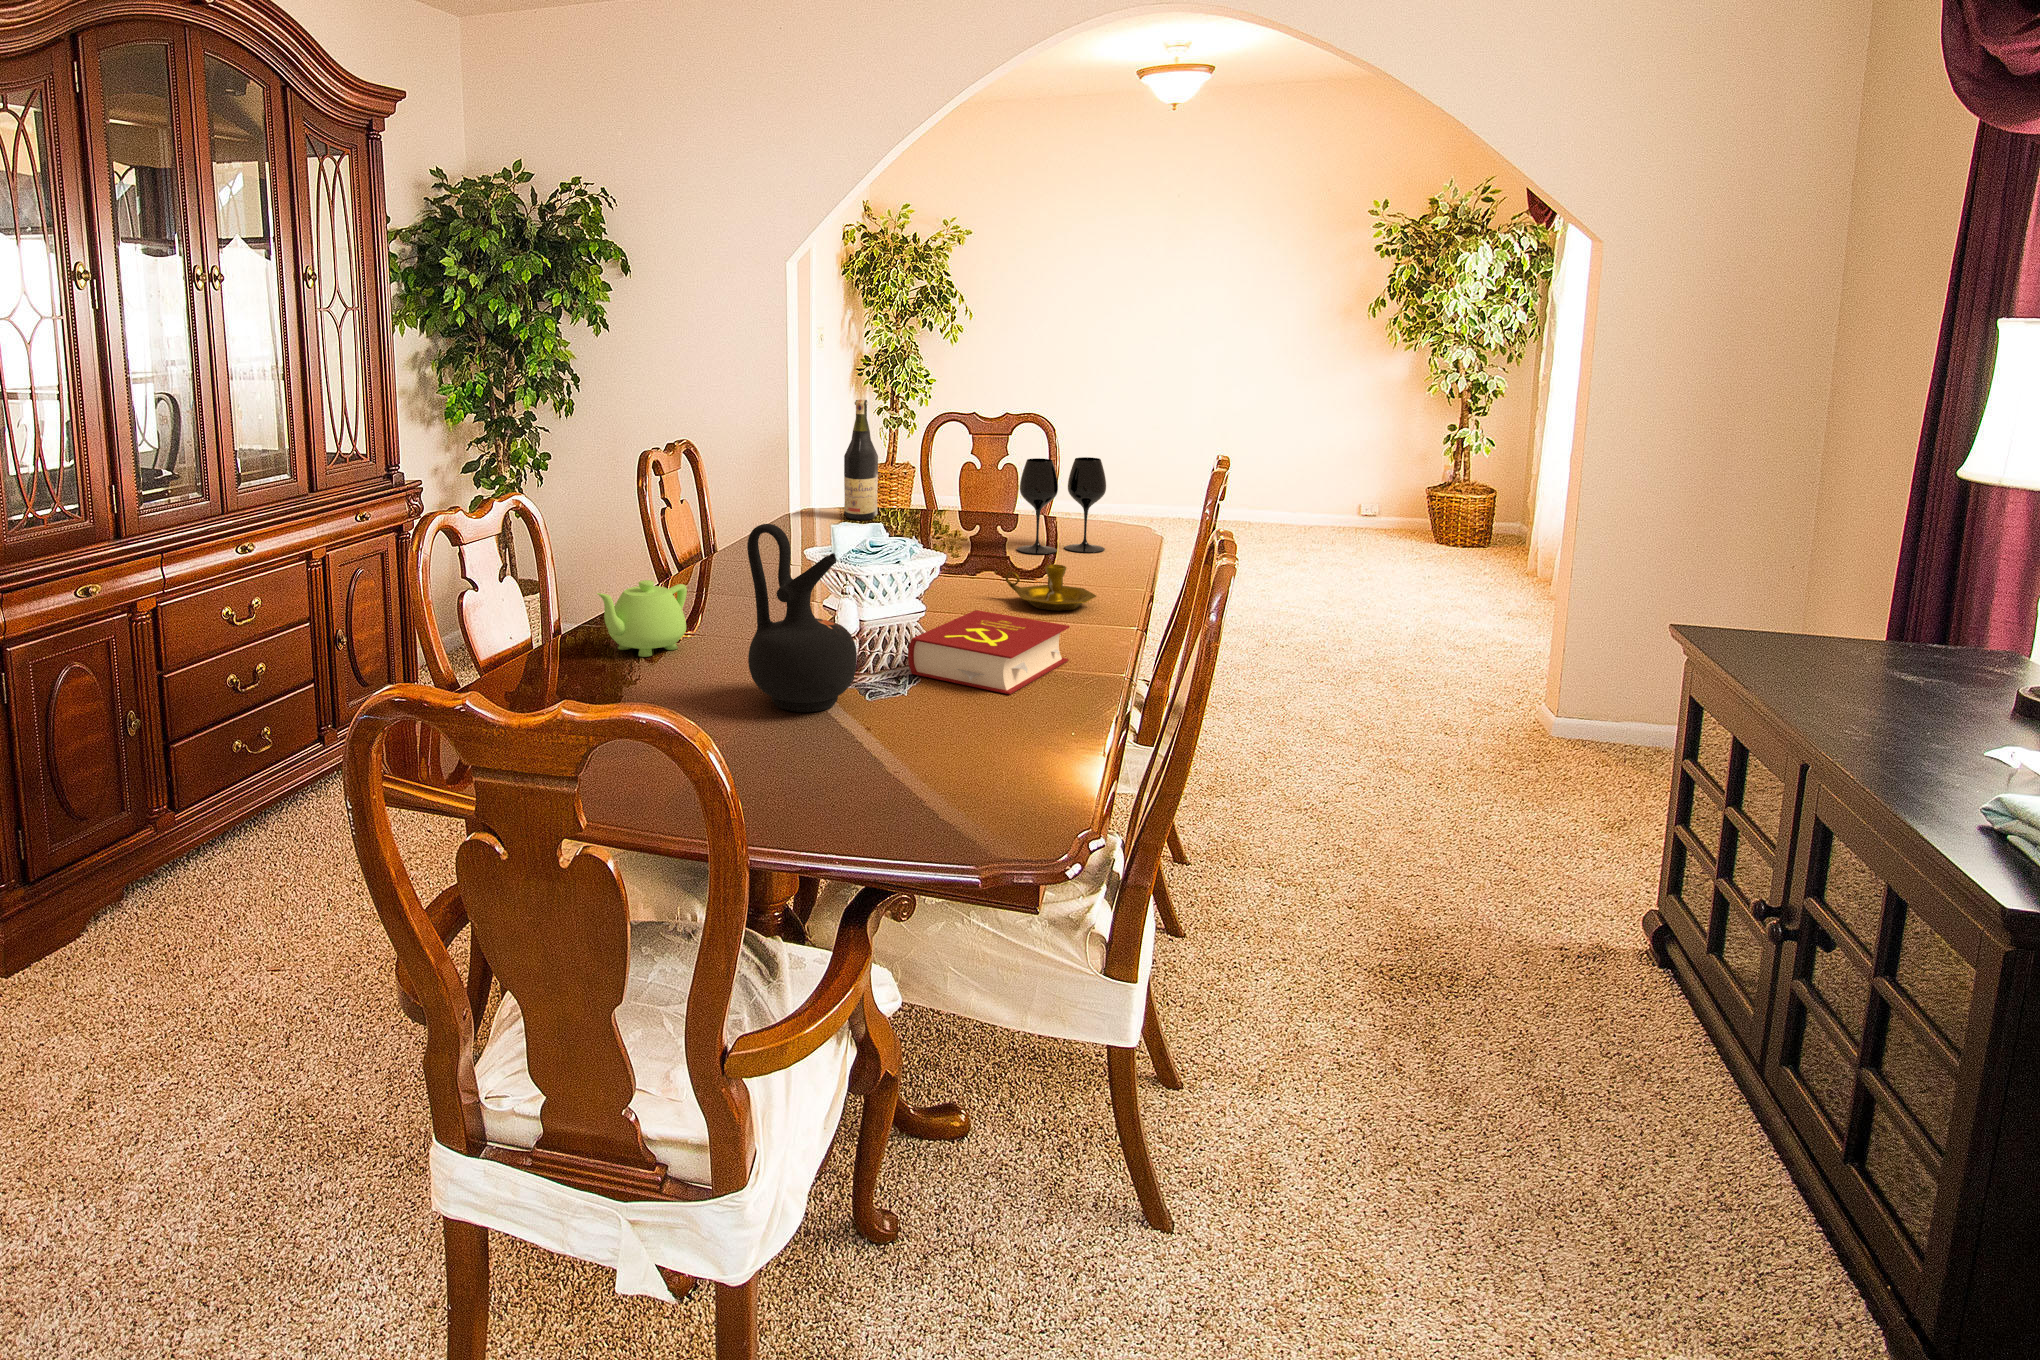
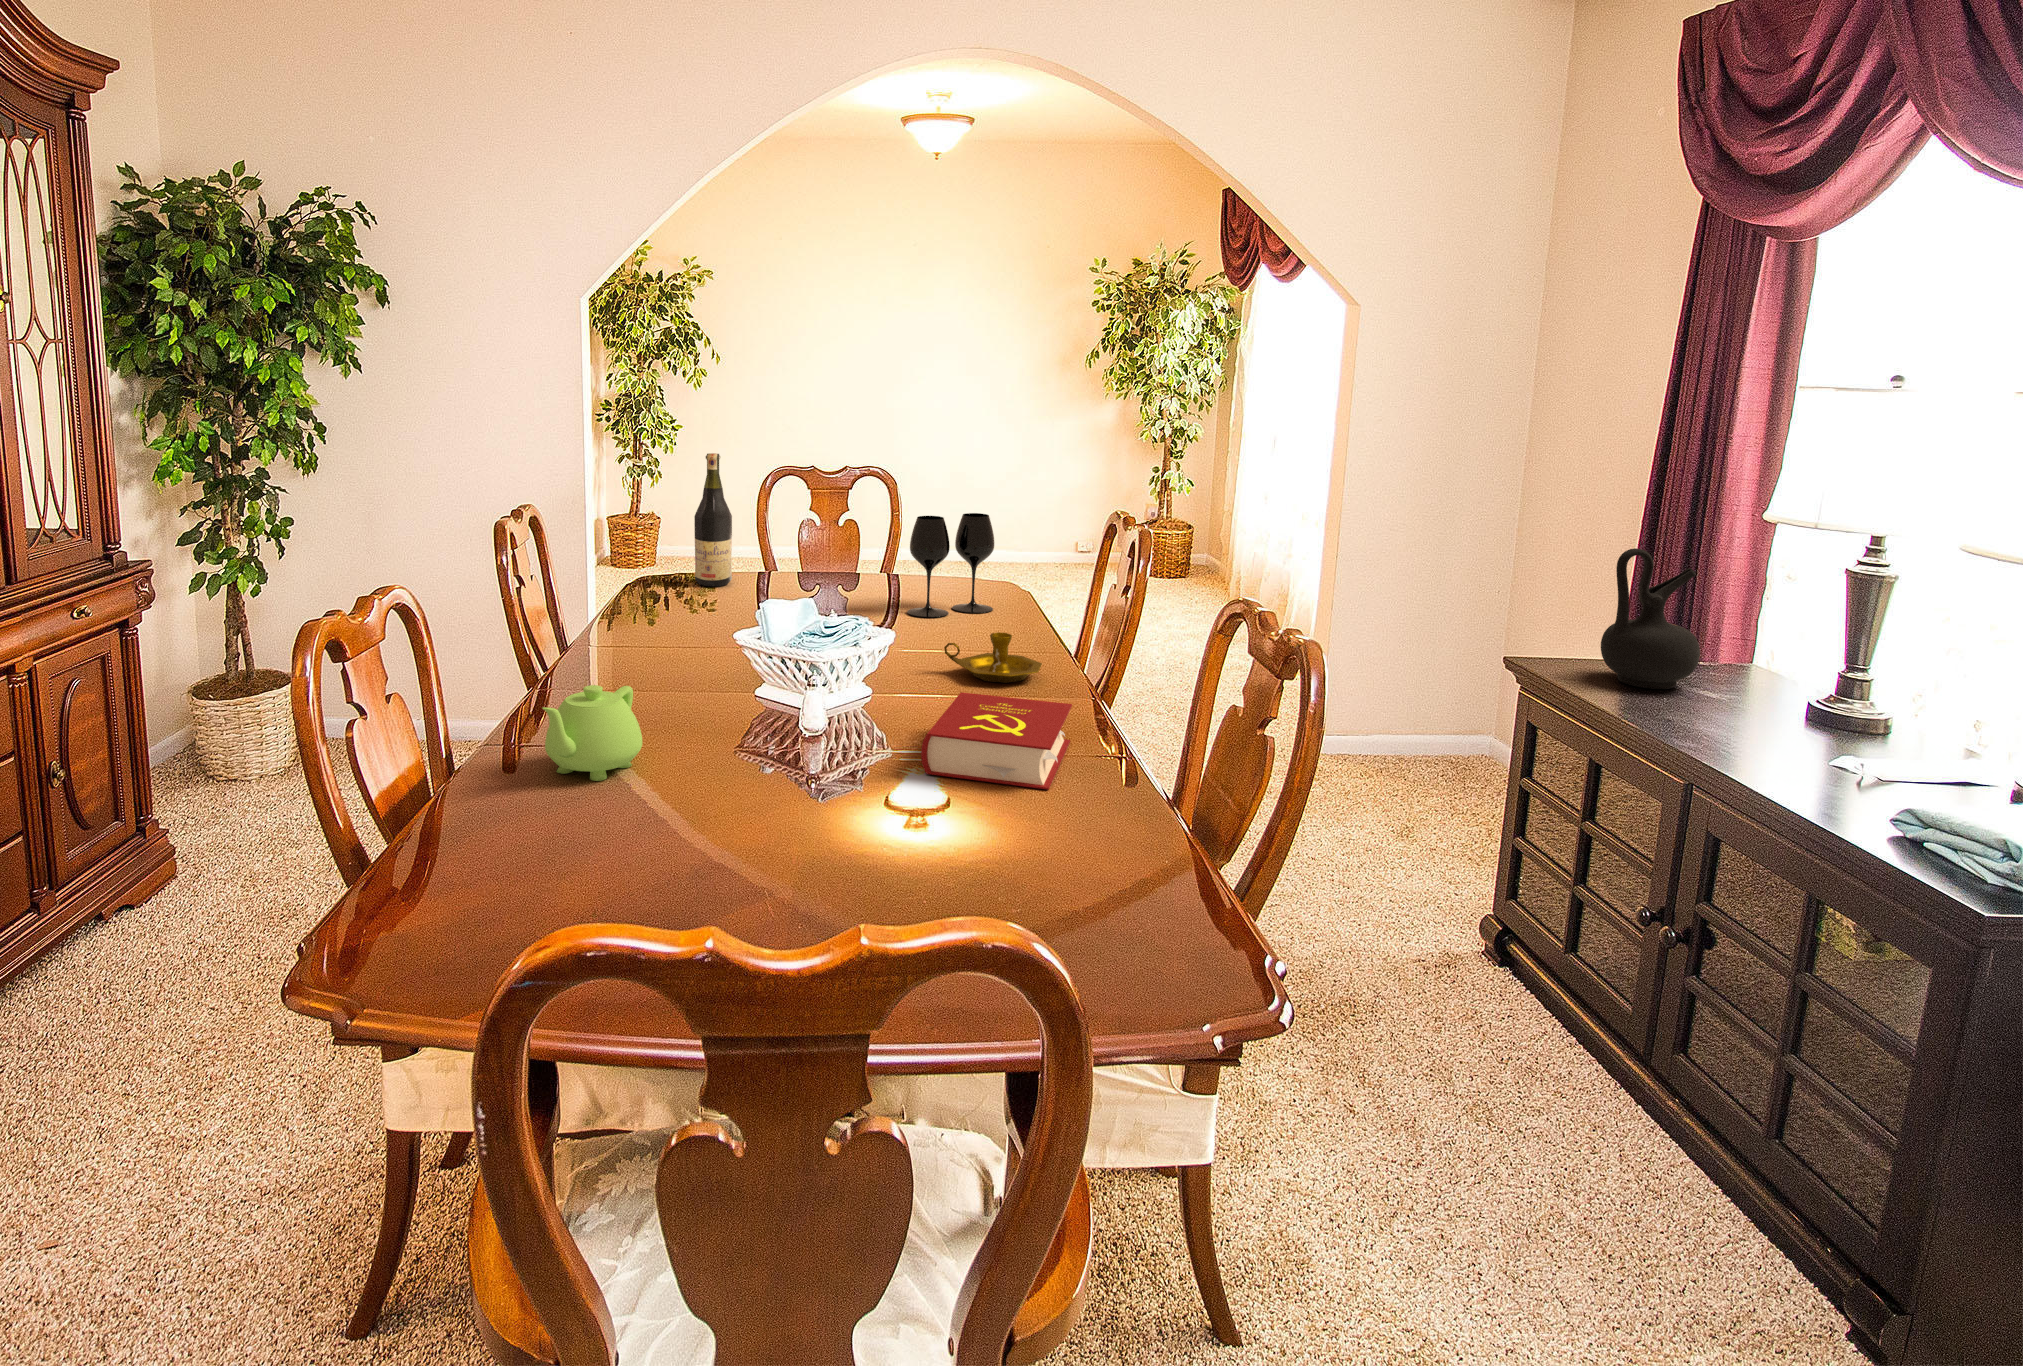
ceramic jug: present [747,524,857,712] -> present [1601,548,1700,689]

